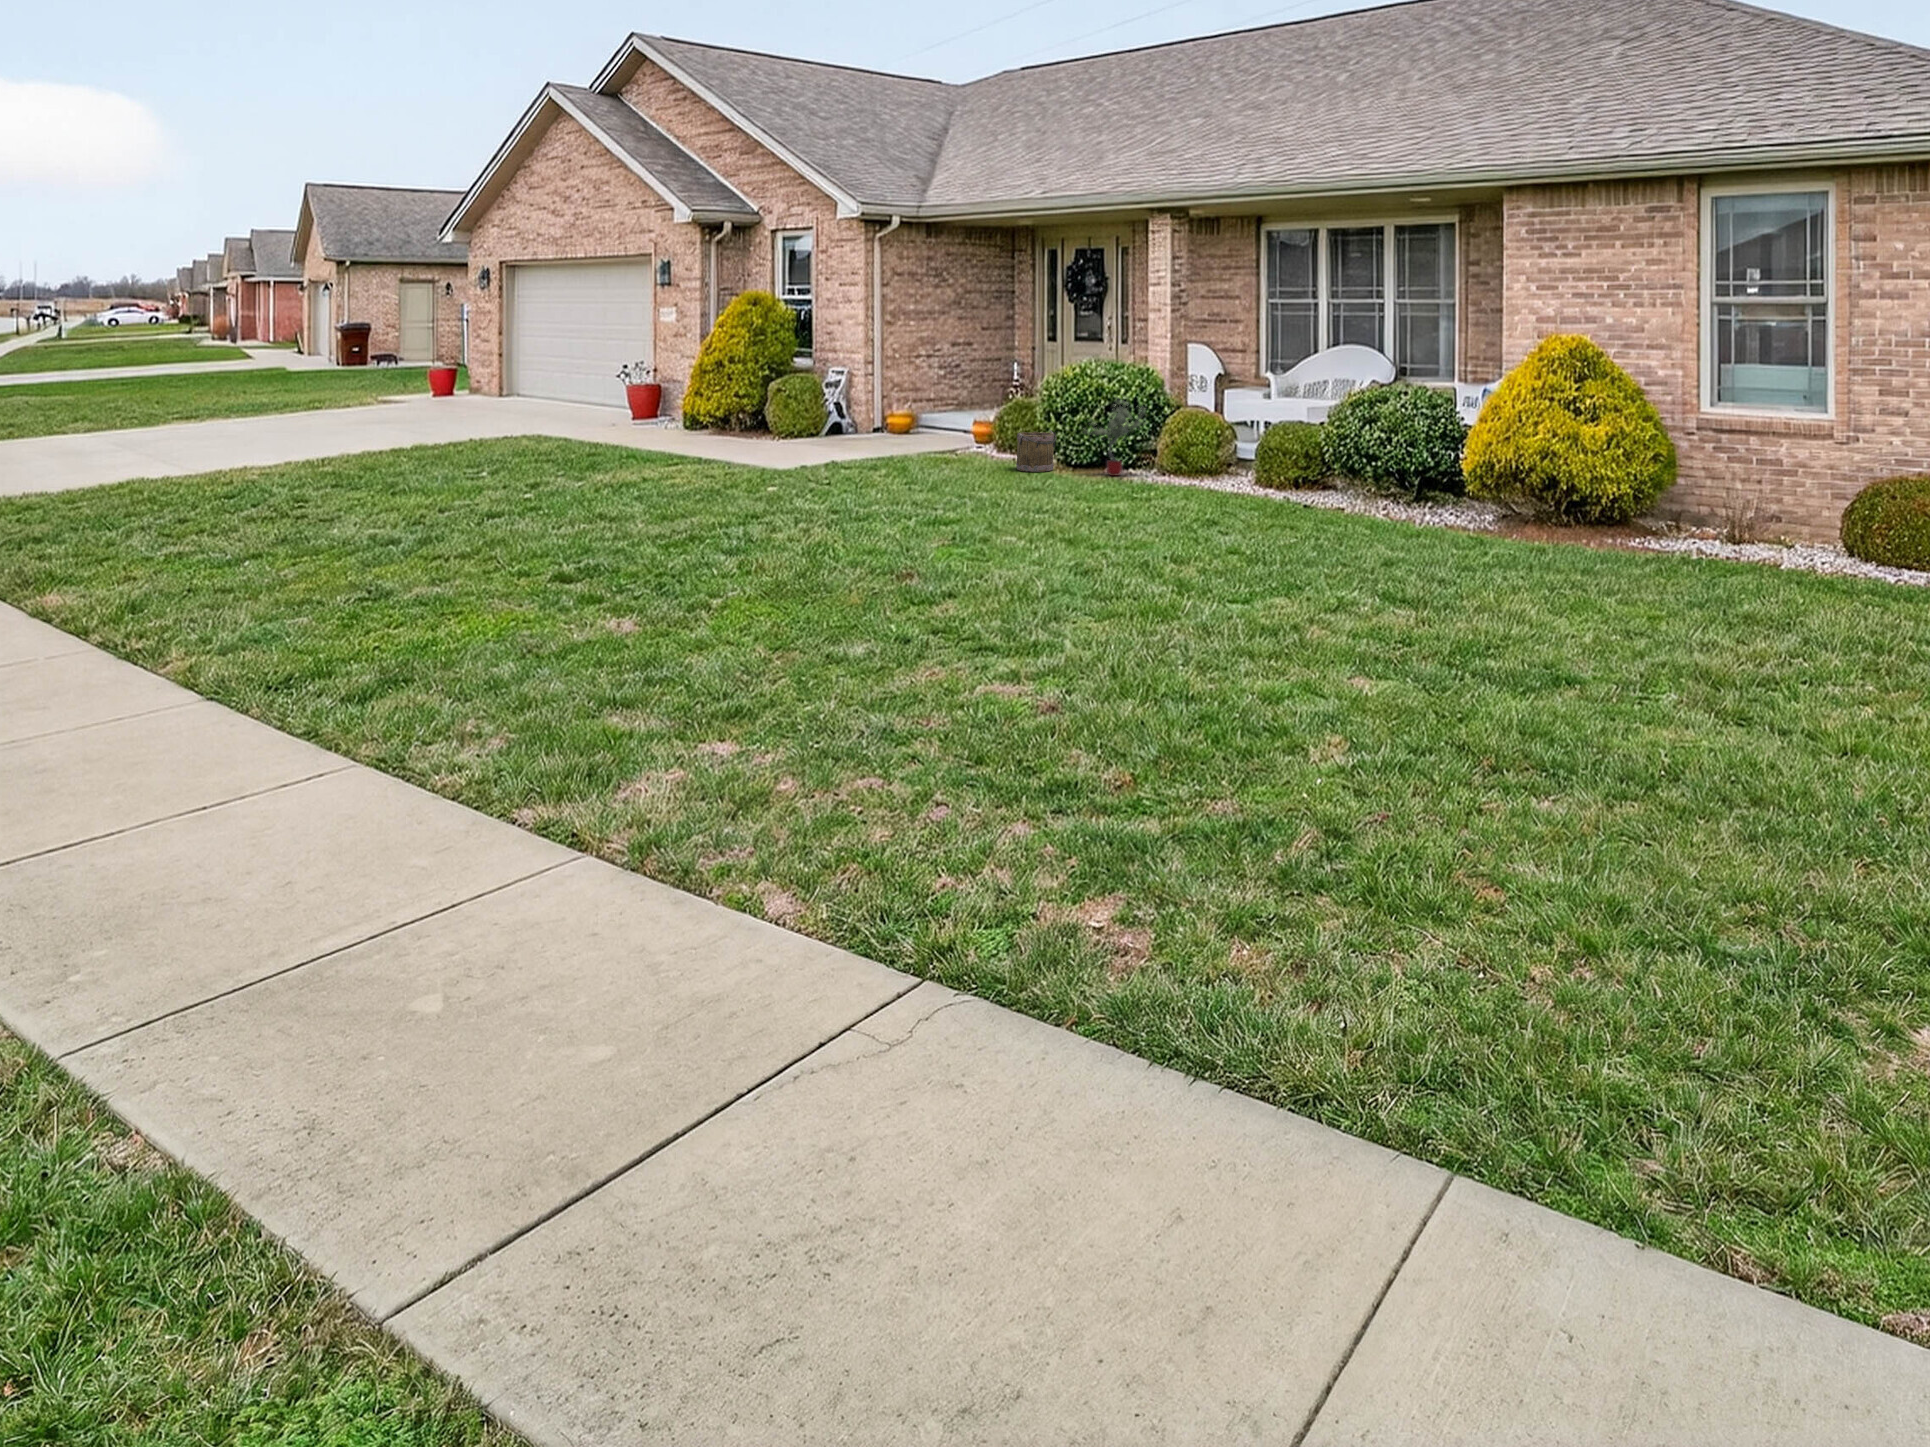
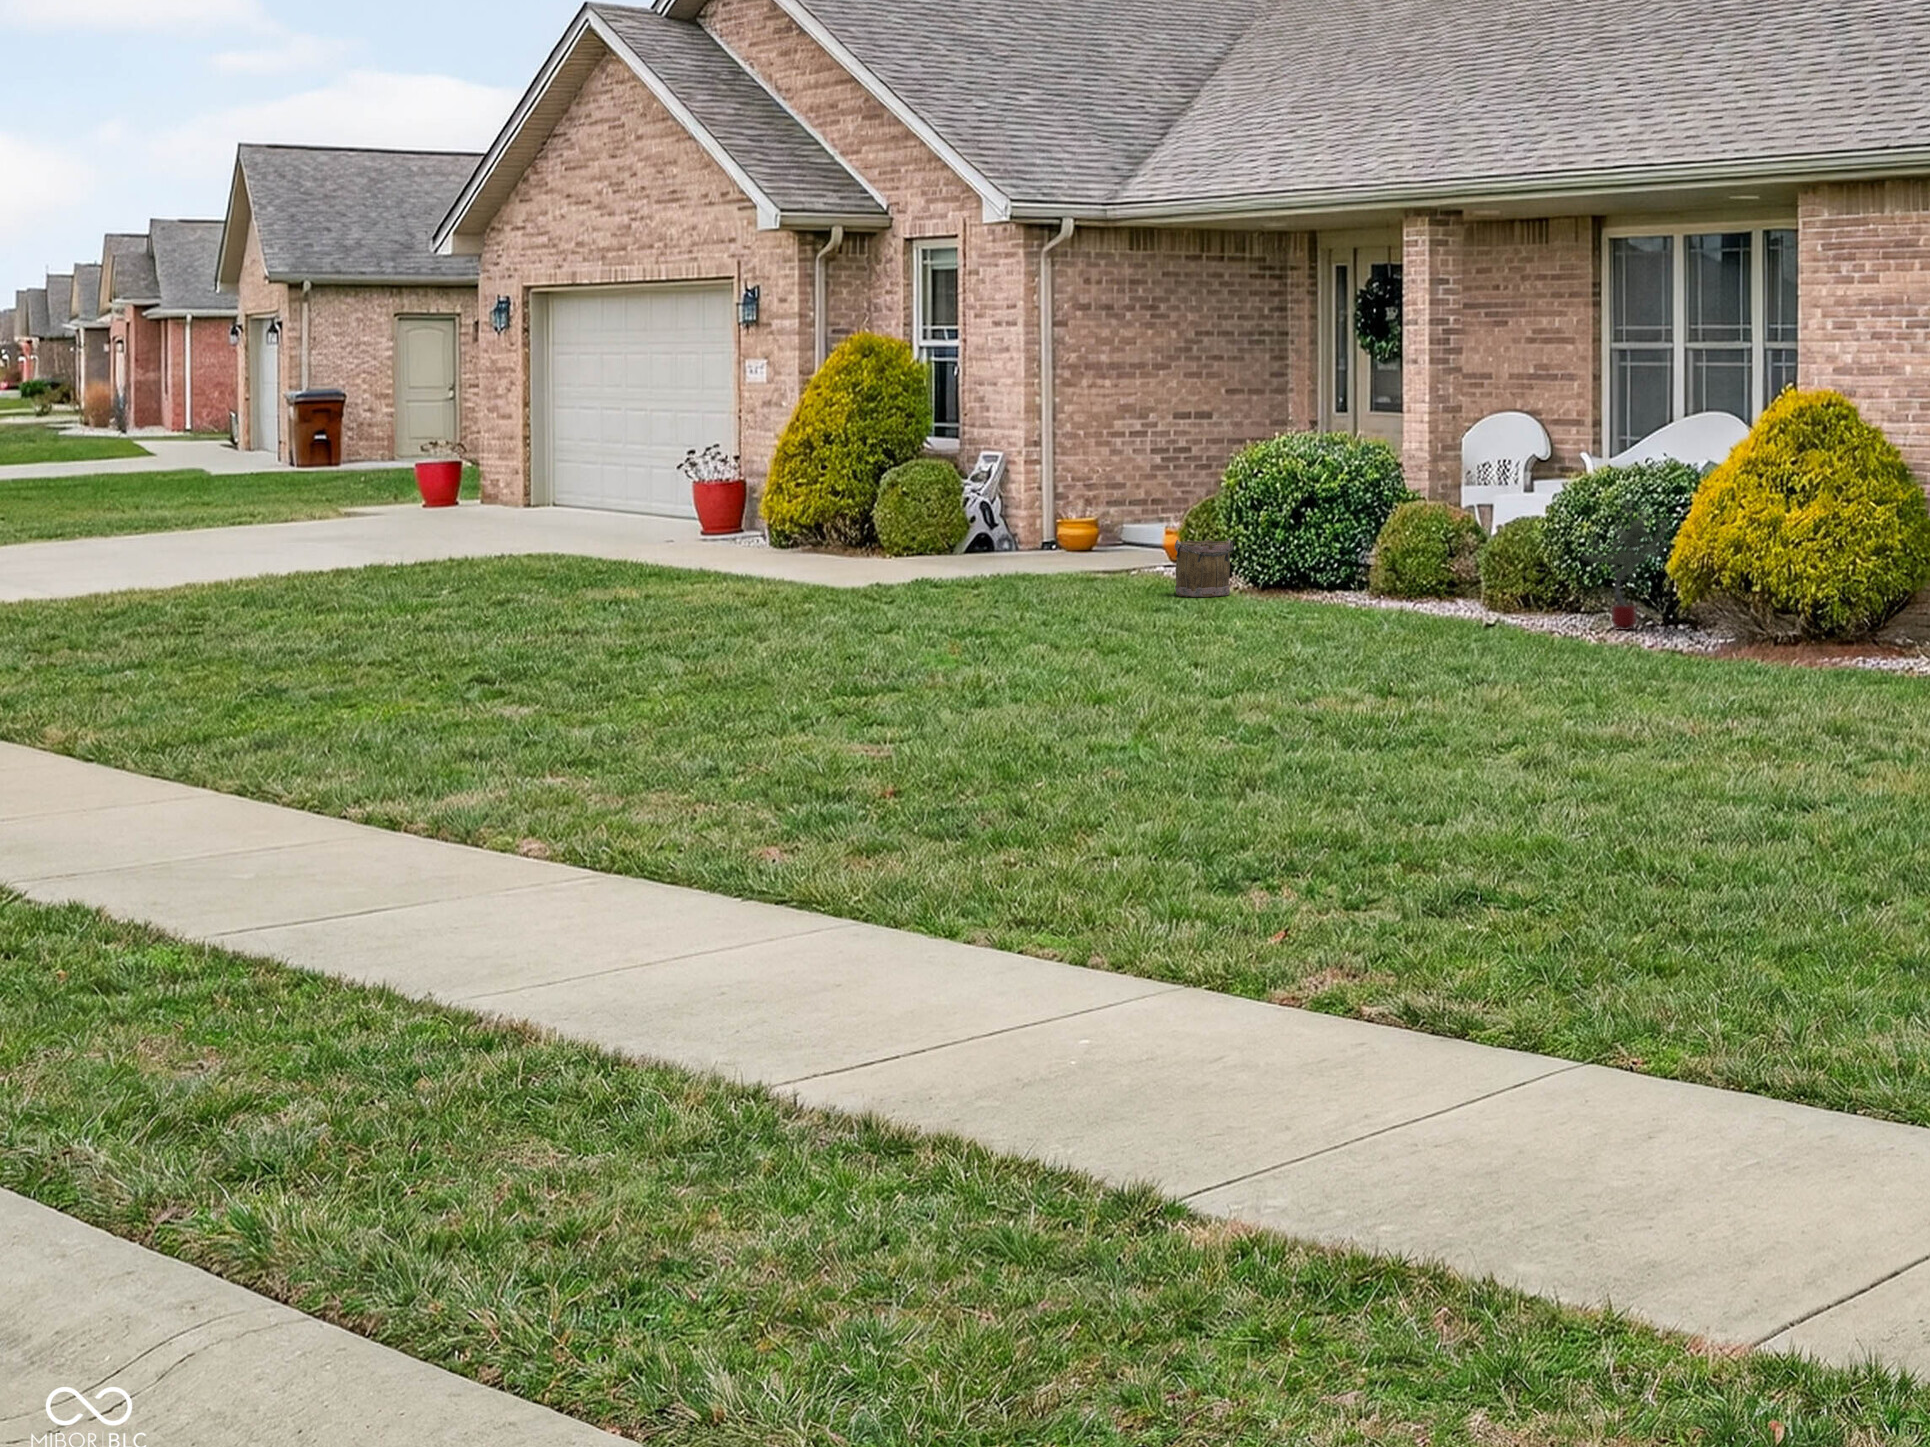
potted tree: present [1084,397,1146,476] -> present [1582,502,1667,630]

